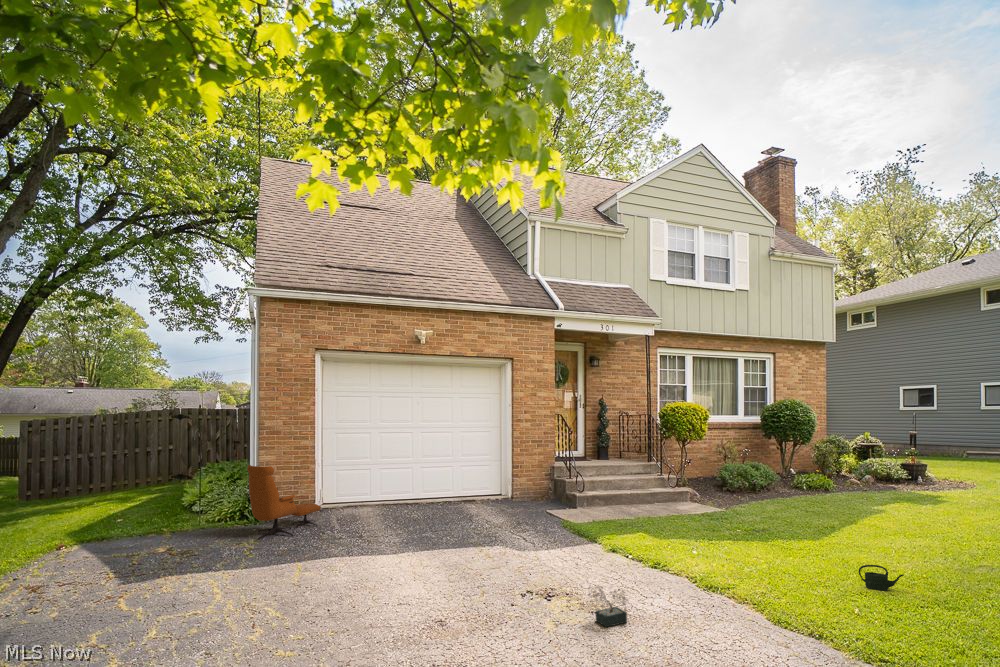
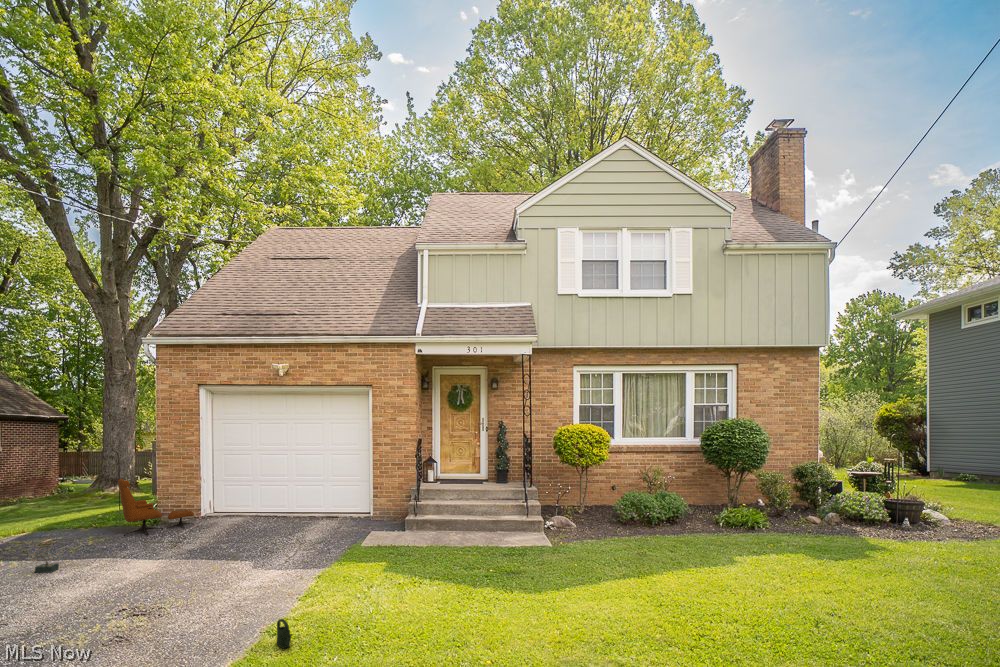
watering can: present [859,565,904,591] -> present [277,619,293,648]
decorative plant: present [588,586,628,627] -> present [31,549,60,573]

